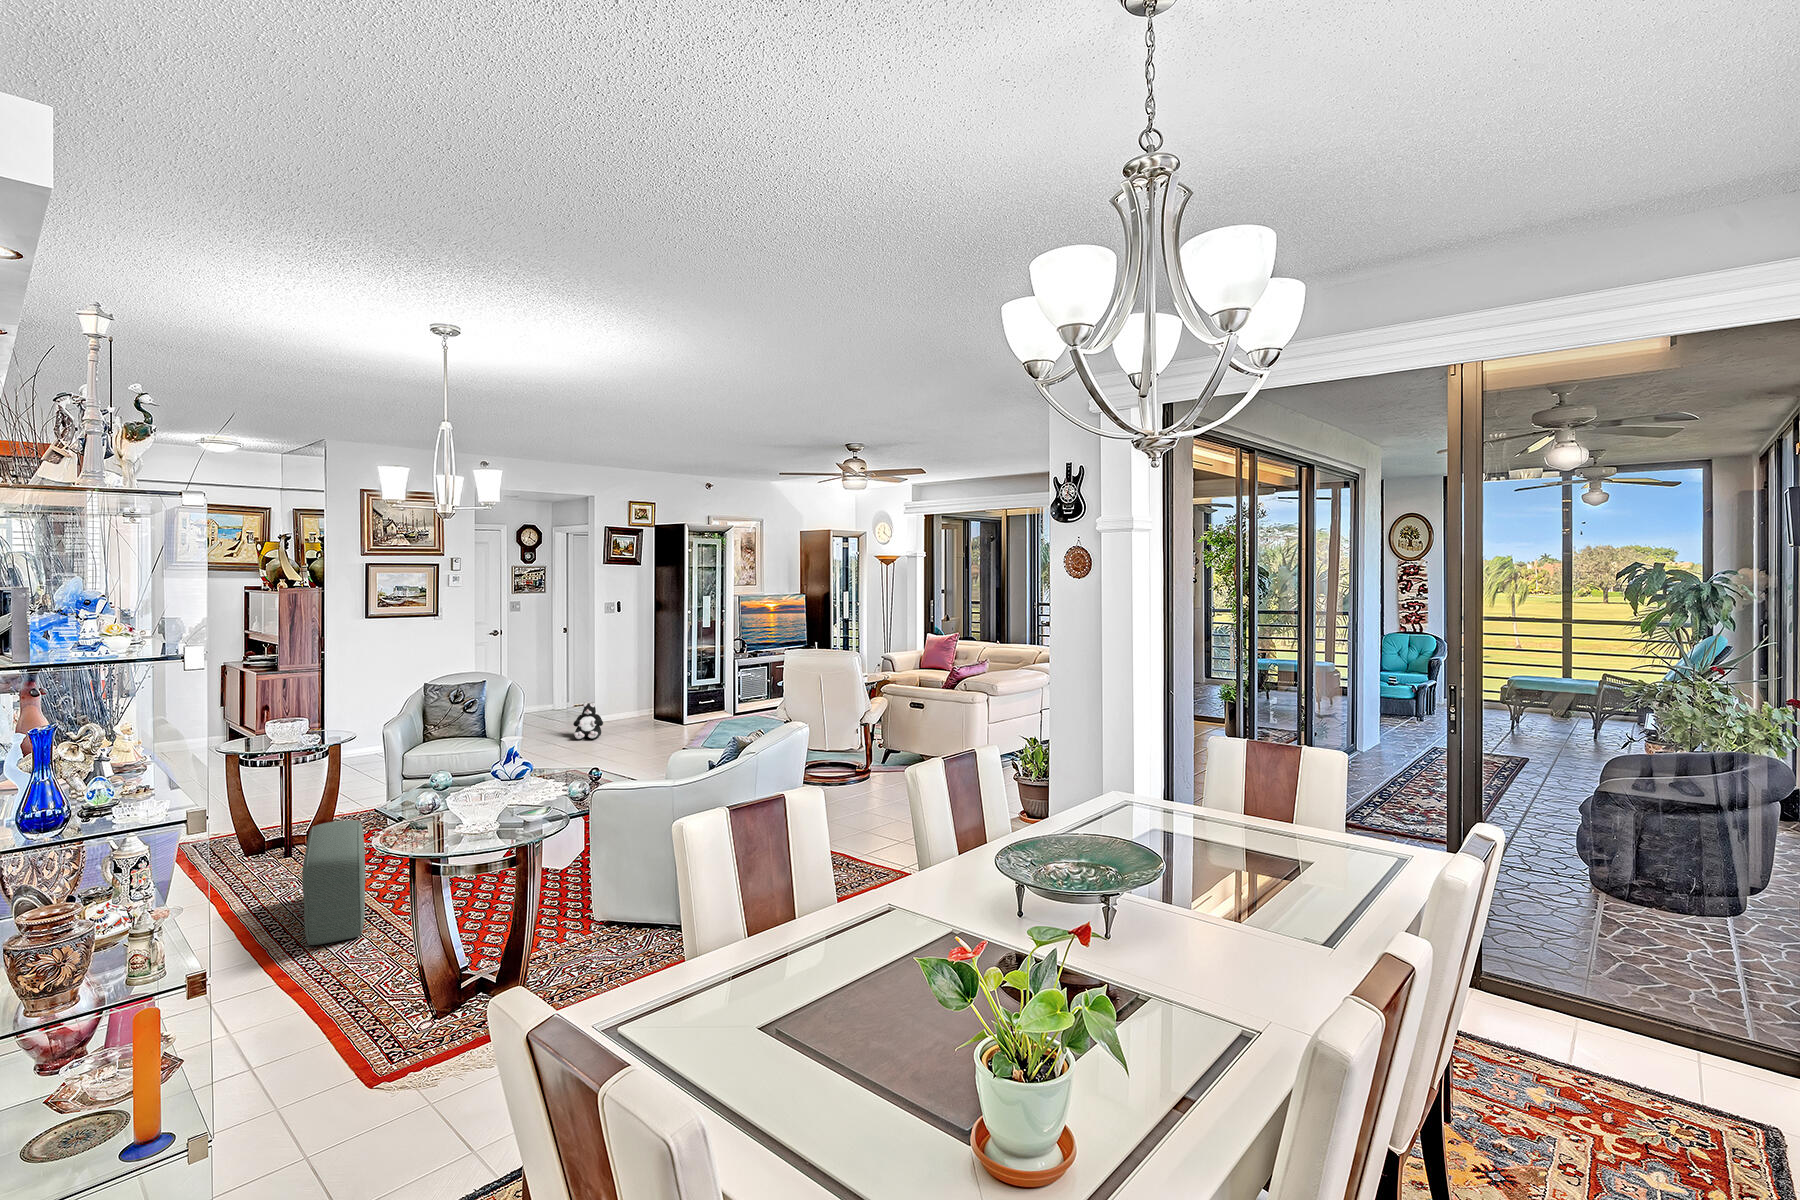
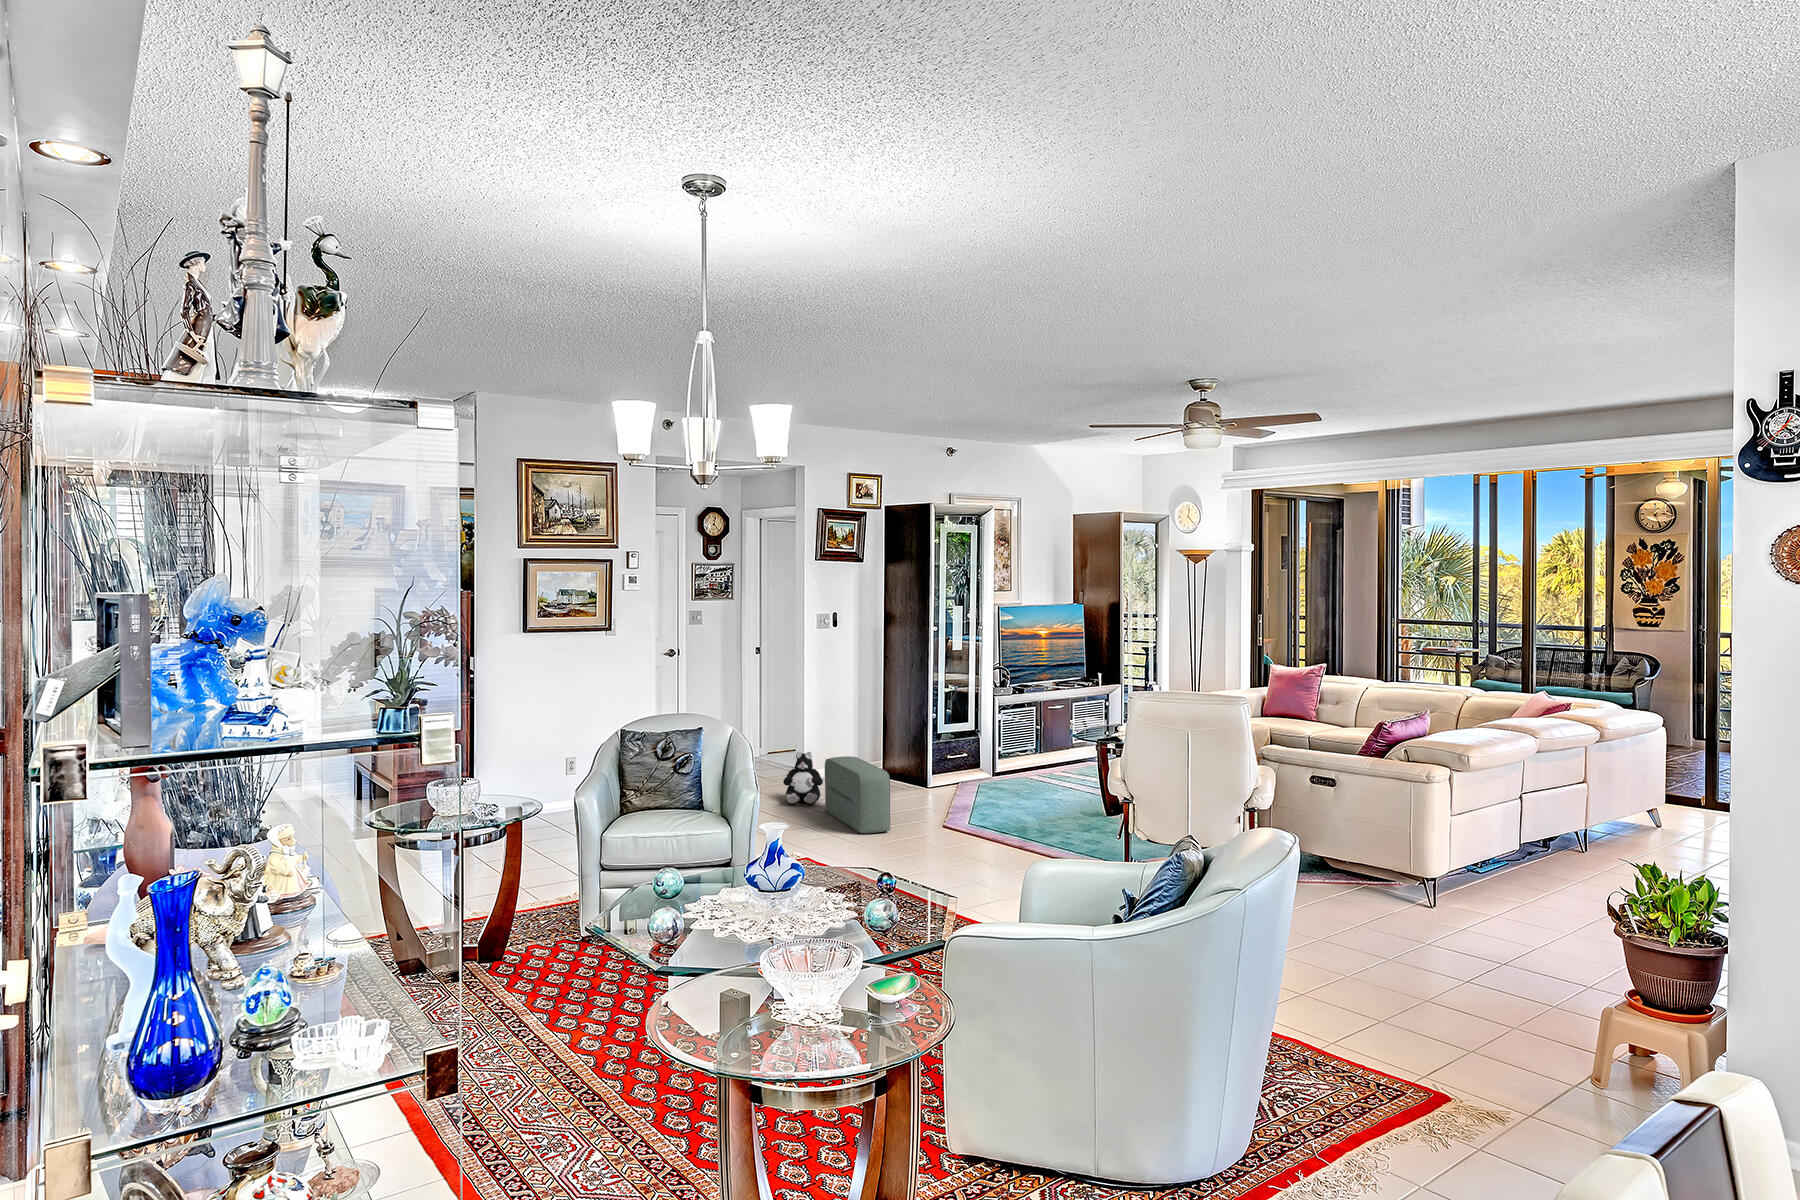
pouf: present [302,820,365,945] -> present [825,756,890,833]

